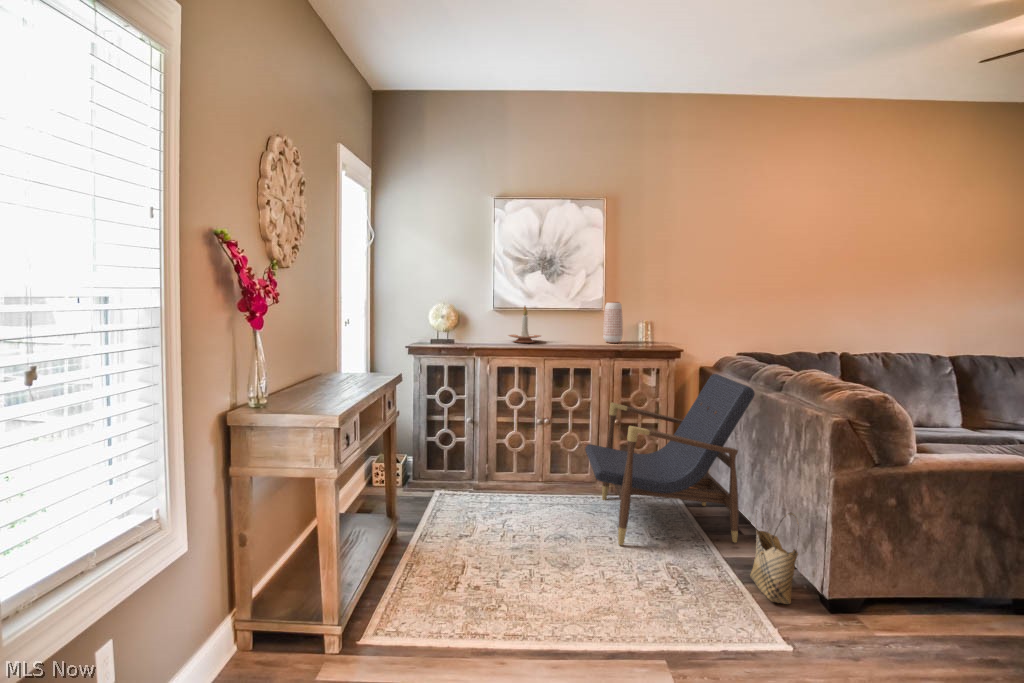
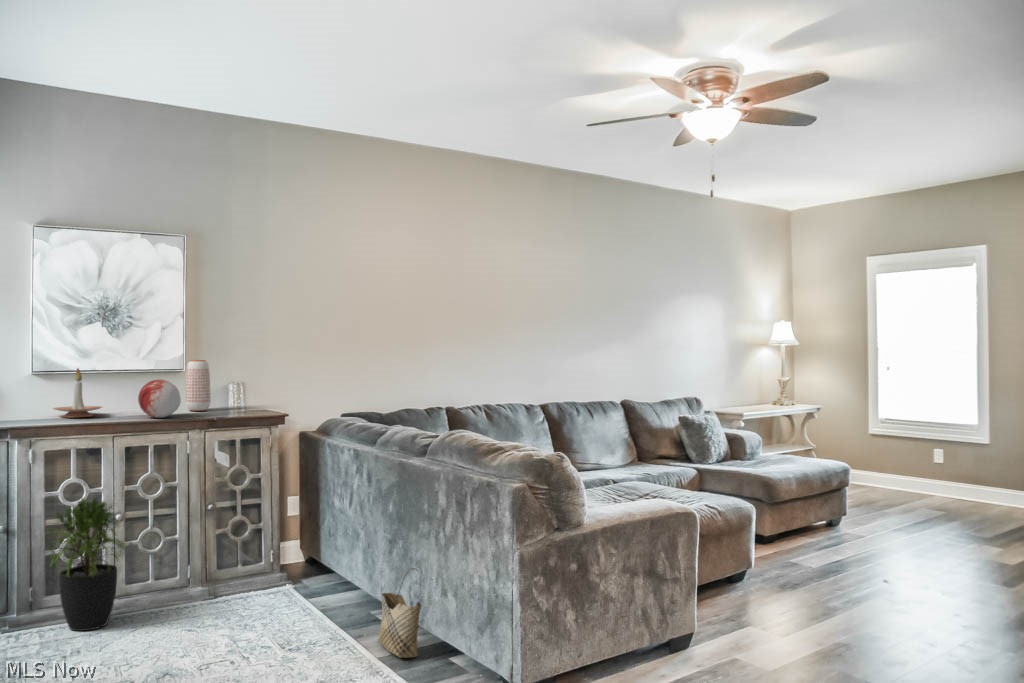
decorative orb: none [565,316,596,346] -> present [138,379,181,418]
lounge chair: present [585,374,755,545] -> none [176,439,371,644]
potted plant: none [489,403,548,505] -> present [49,498,125,631]

